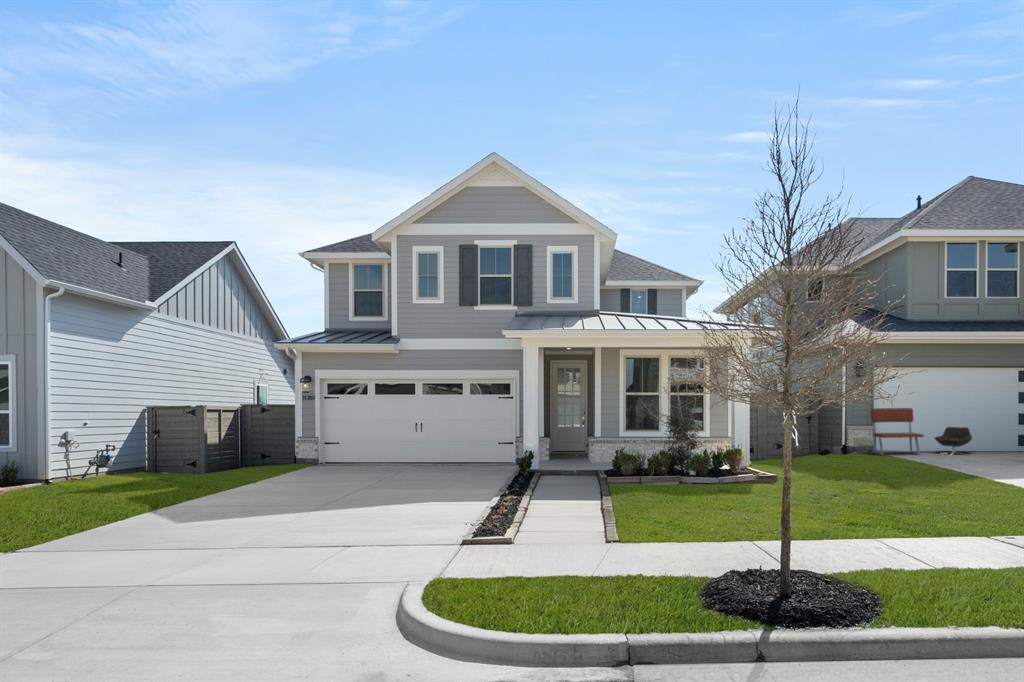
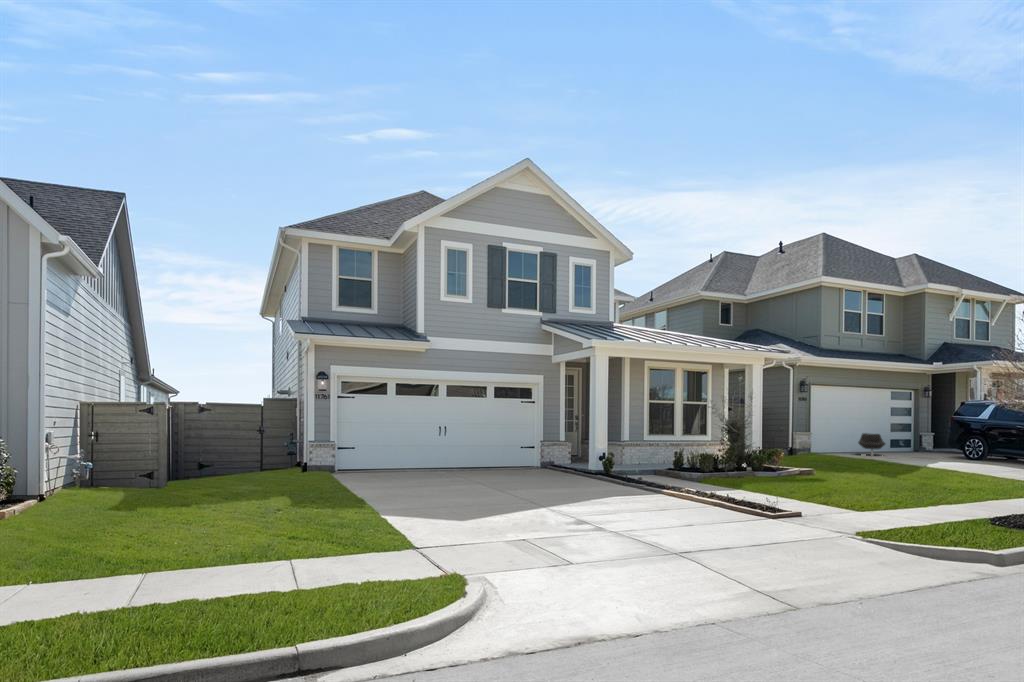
bench: present [871,408,924,455] -> none [813,417,855,457]

